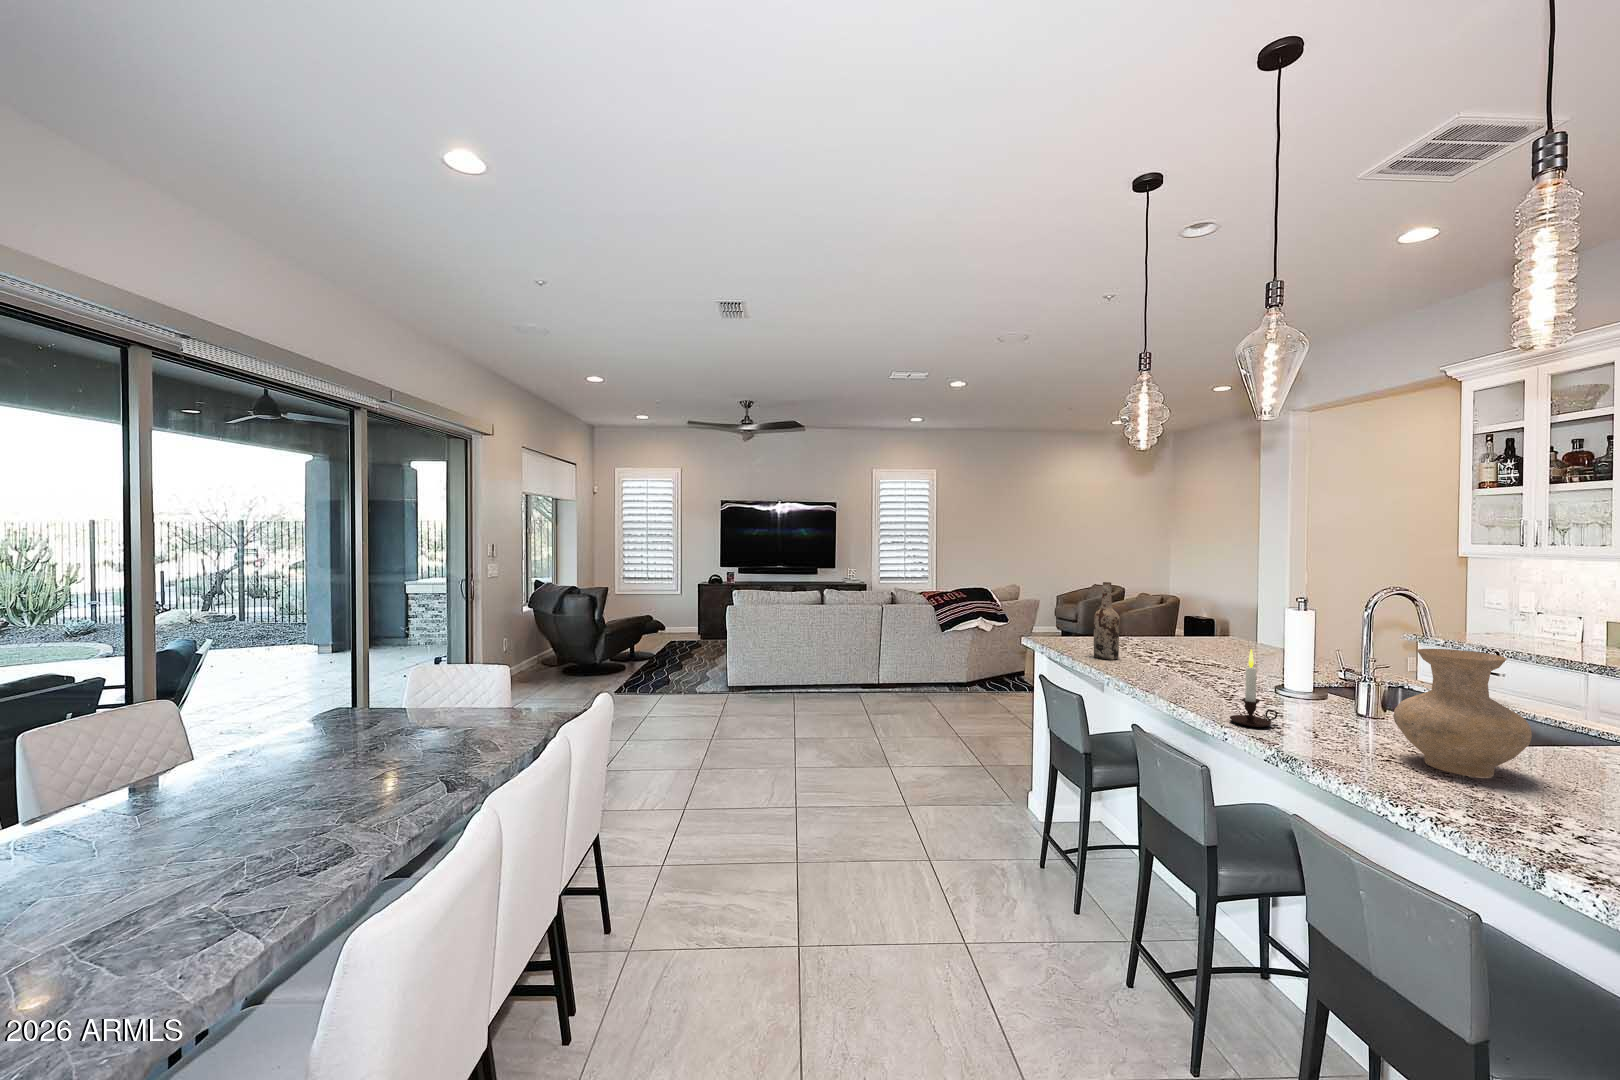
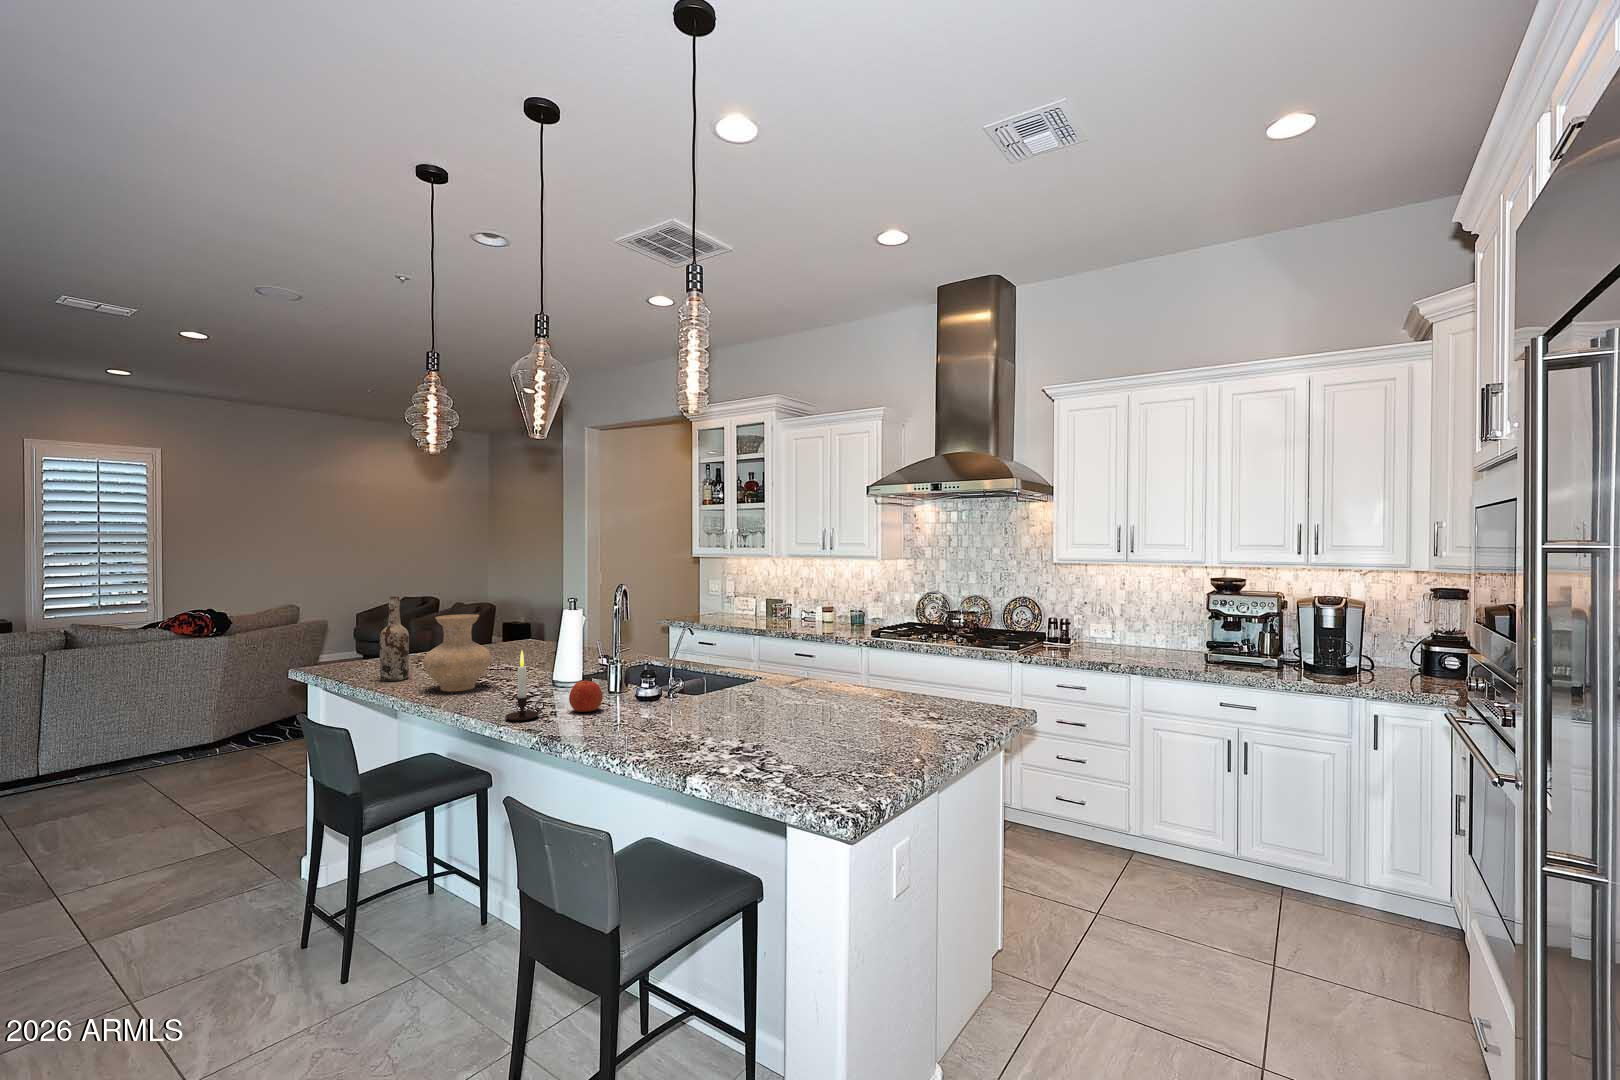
vase: present [1393,649,1532,777] -> present [423,614,491,691]
apple: none [1310,693,1359,734] -> present [569,680,603,712]

